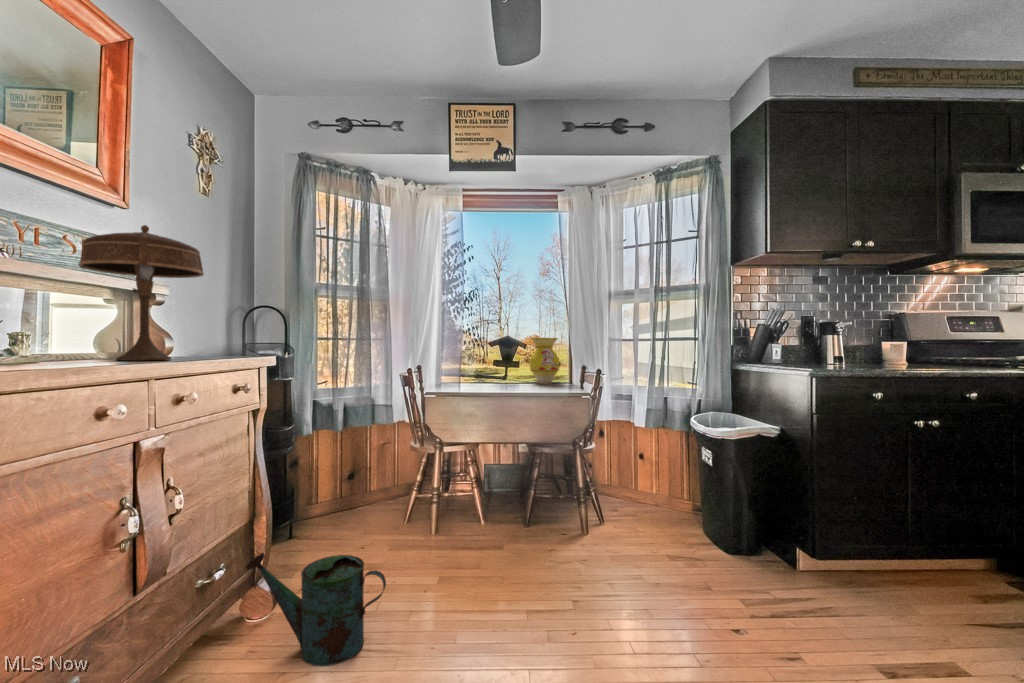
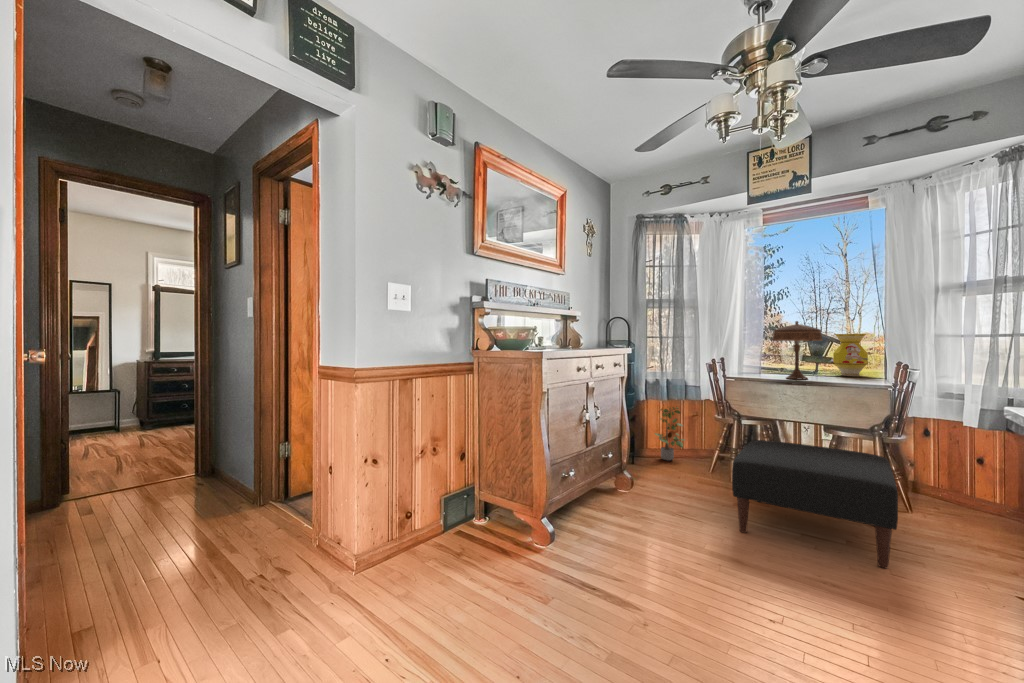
table lamp: present [79,225,204,361] -> present [772,321,823,379]
potted plant: none [327,436,374,517] -> present [655,407,684,461]
ottoman: none [442,473,623,622] -> present [732,440,898,568]
watering can: present [245,553,386,667] -> none [611,458,692,529]

